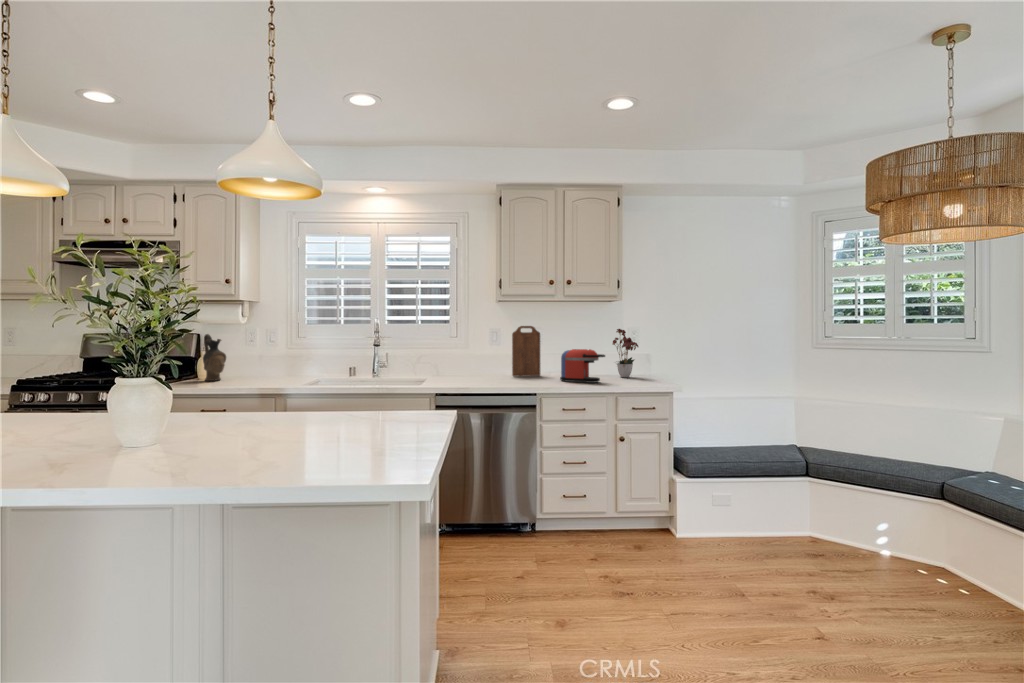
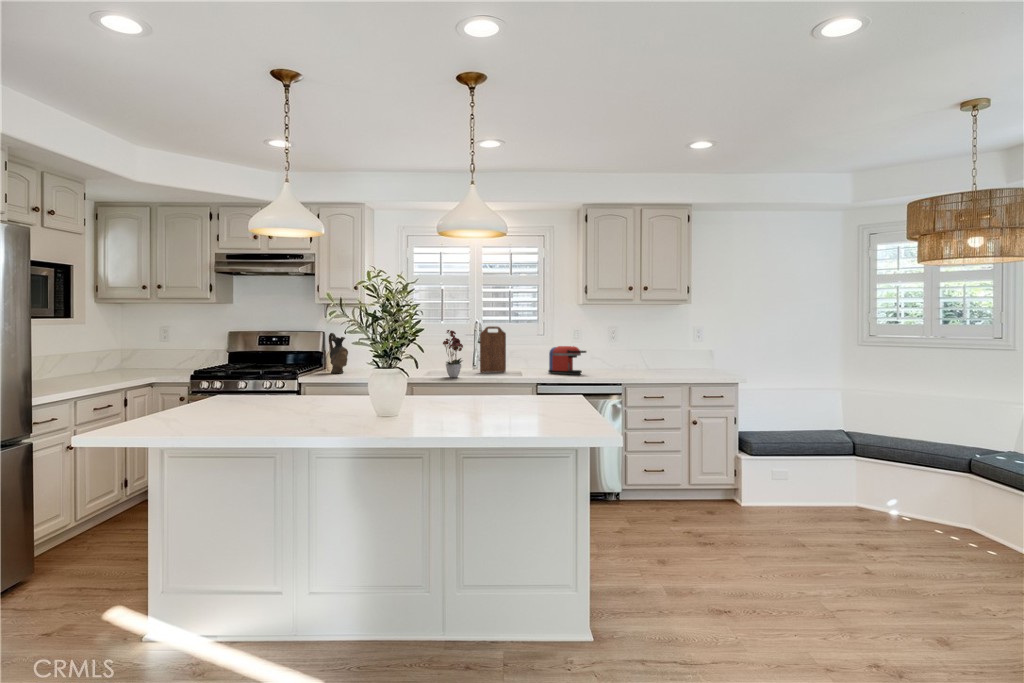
cutting board: present [512,326,540,376] -> present [480,326,506,372]
flower arrangement: present [613,329,638,377] -> present [443,330,463,377]
coffee maker: present [560,349,605,383] -> present [548,346,586,374]

